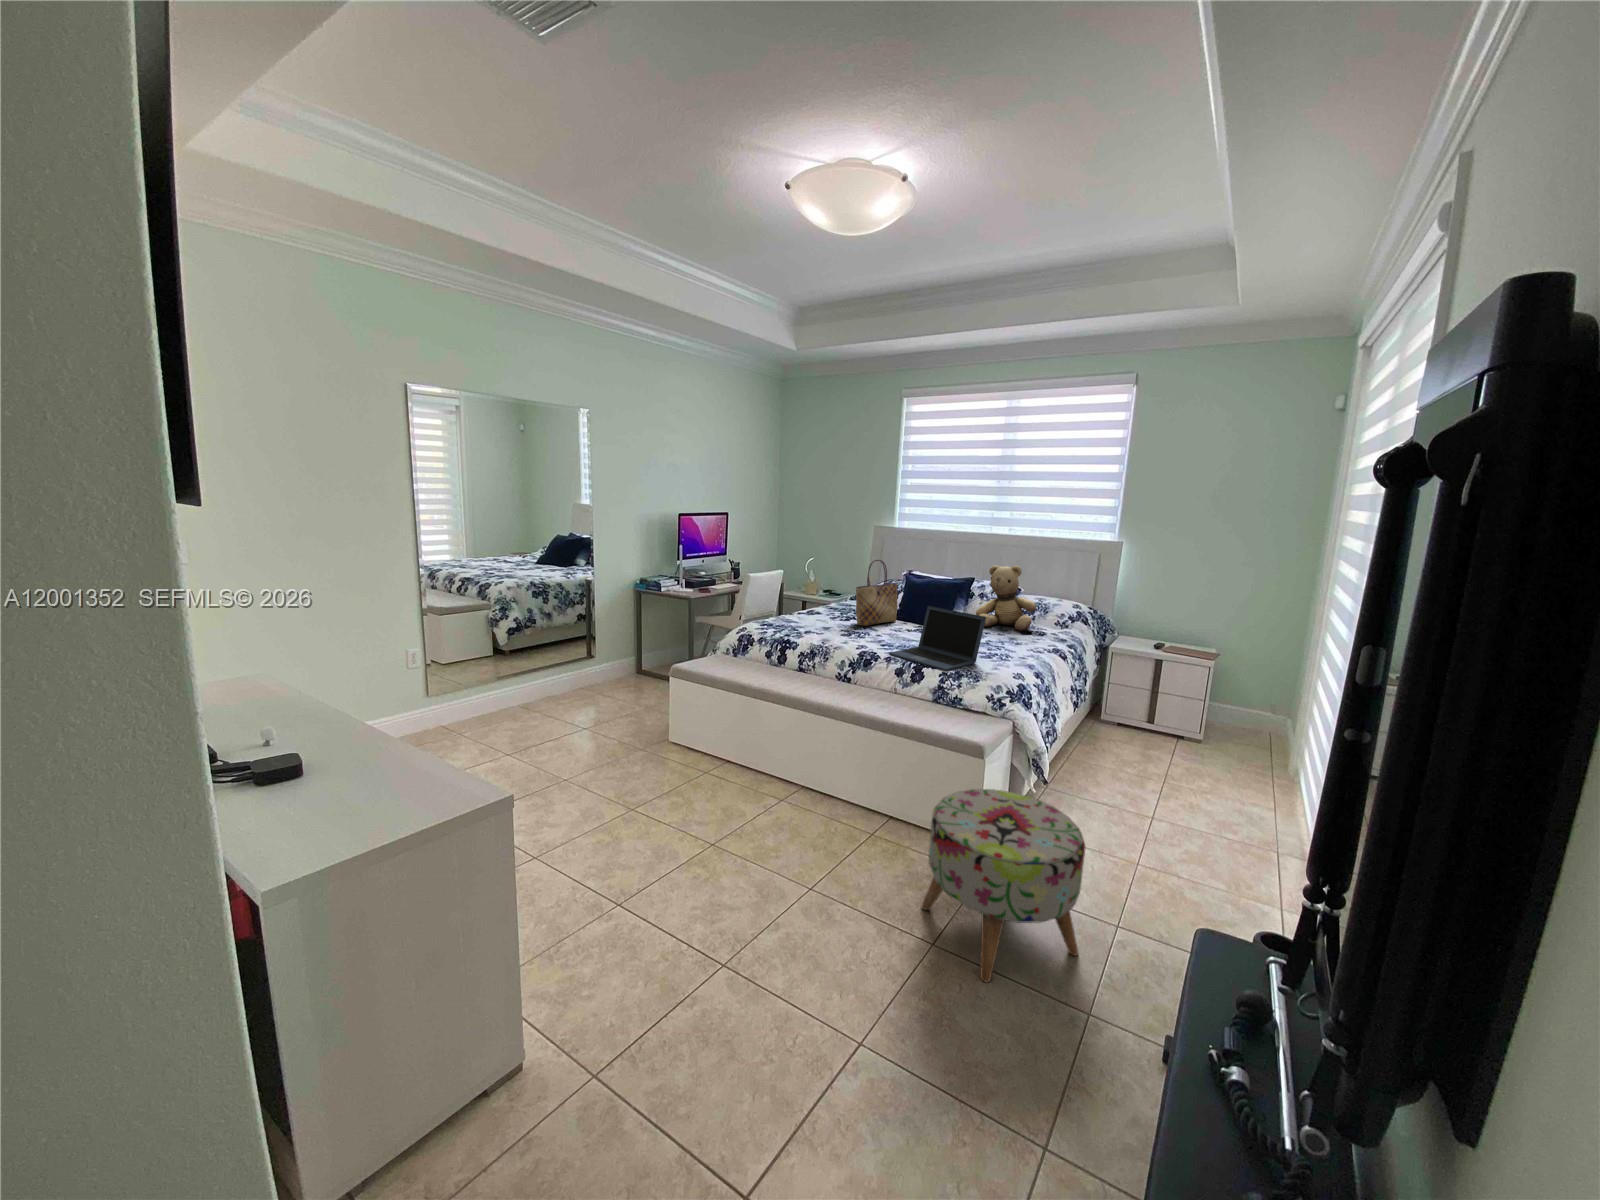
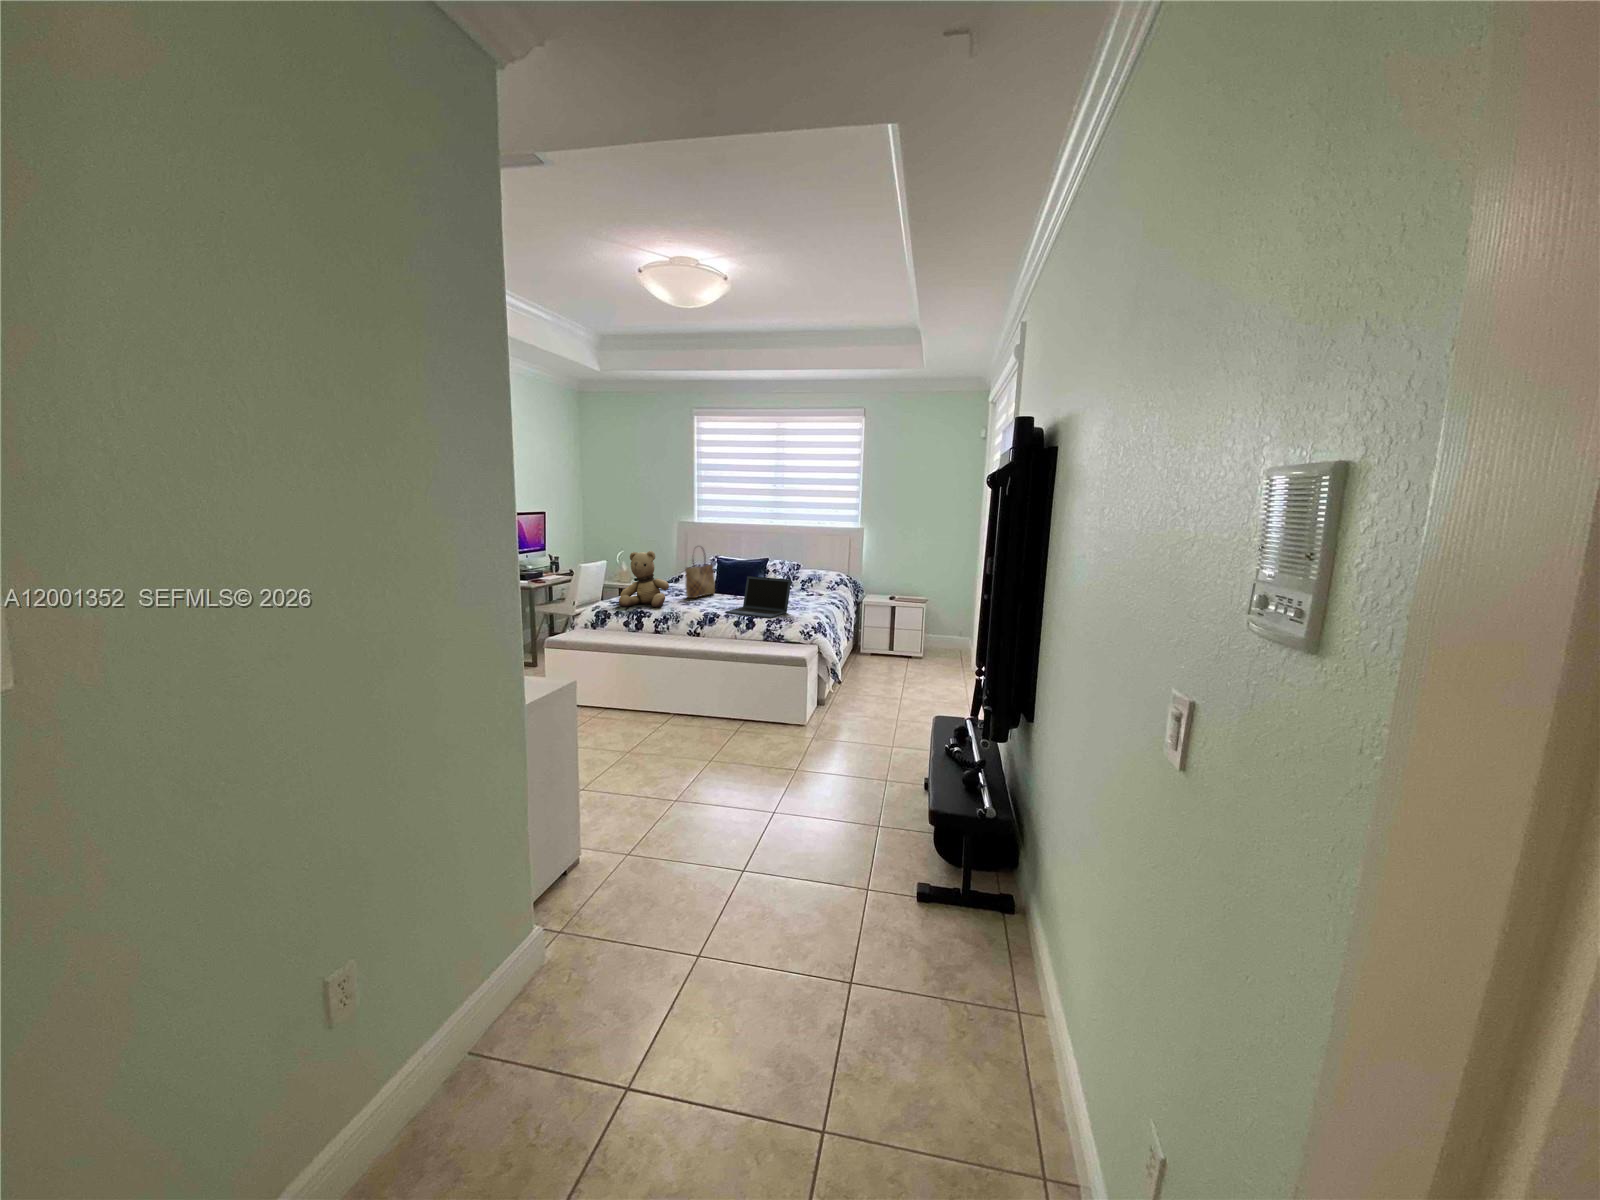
teddy bear: present [976,565,1036,631] -> present [619,551,669,607]
ottoman: present [921,789,1086,982] -> none [784,680,877,782]

